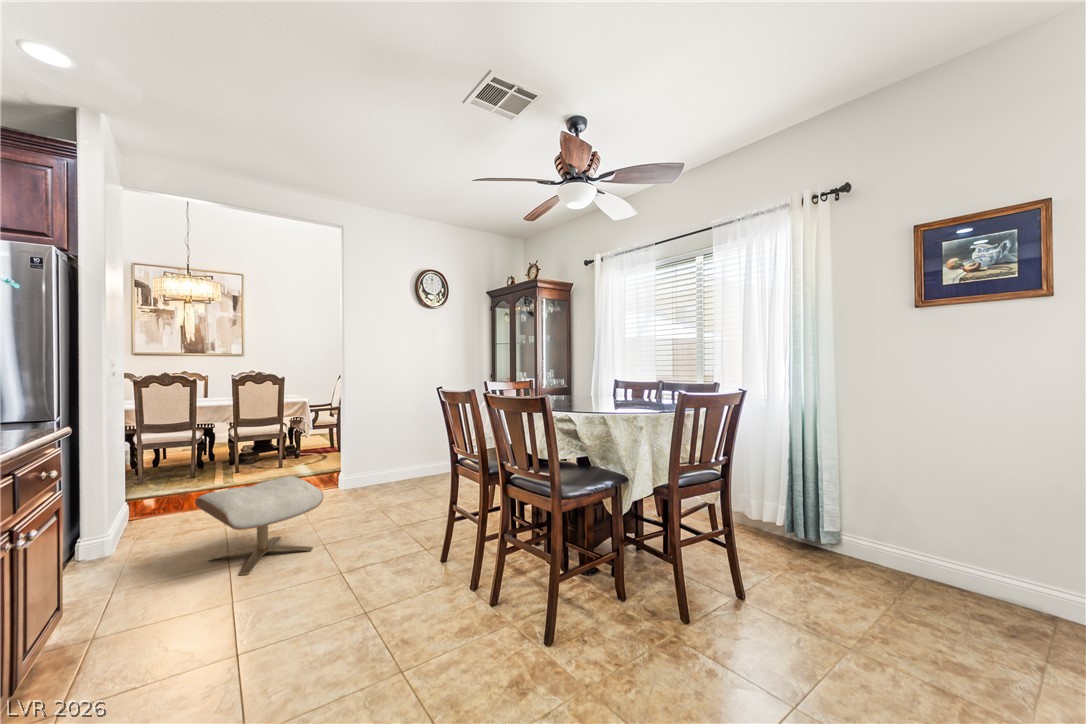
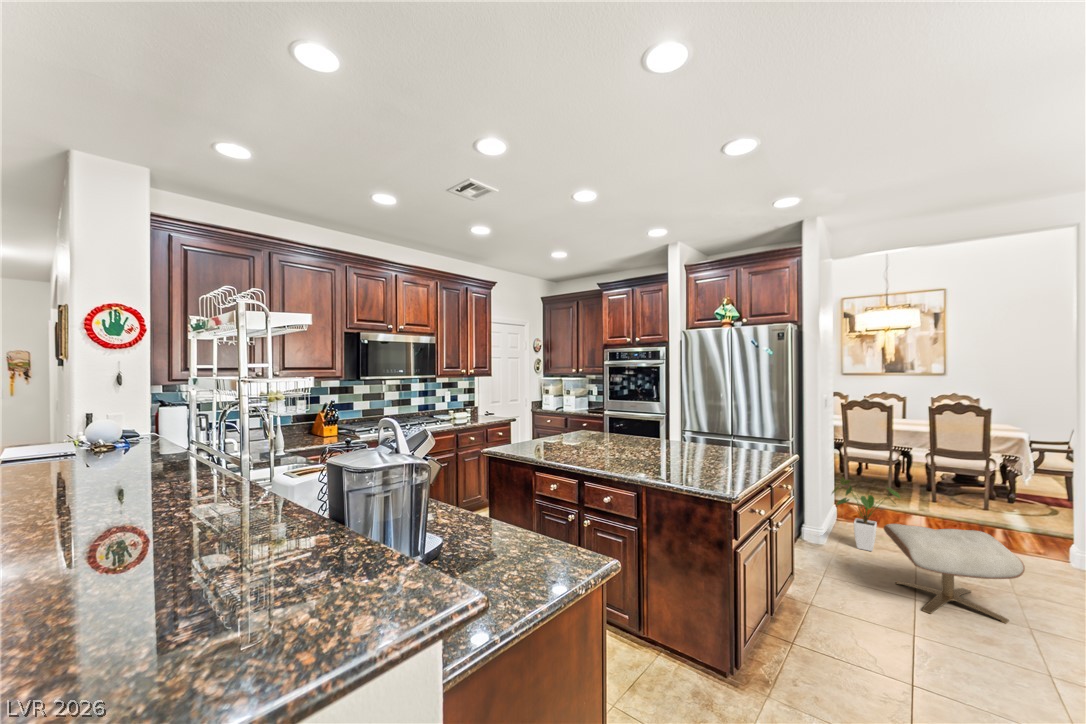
house plant: none [121,458,211,542] -> present [832,477,900,551]

